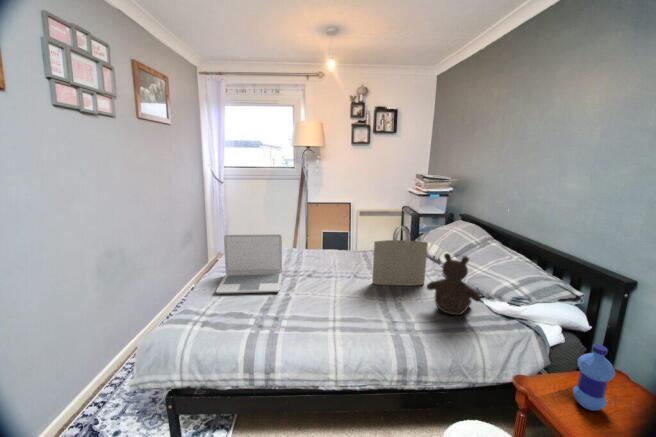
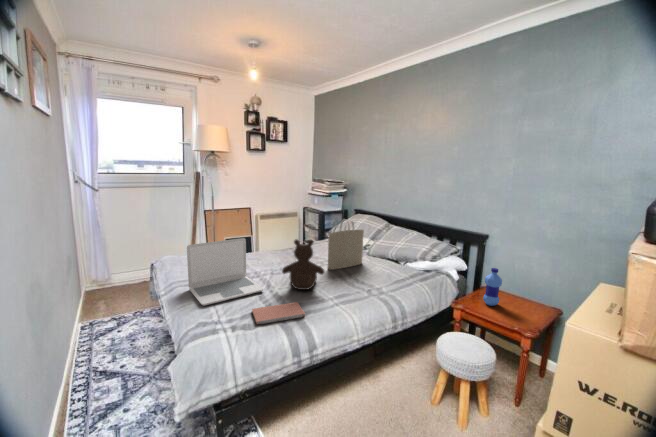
teddy bear: present [427,253,481,315] -> present [282,240,324,290]
notebook: none [232,308,292,331] -> present [252,302,305,324]

